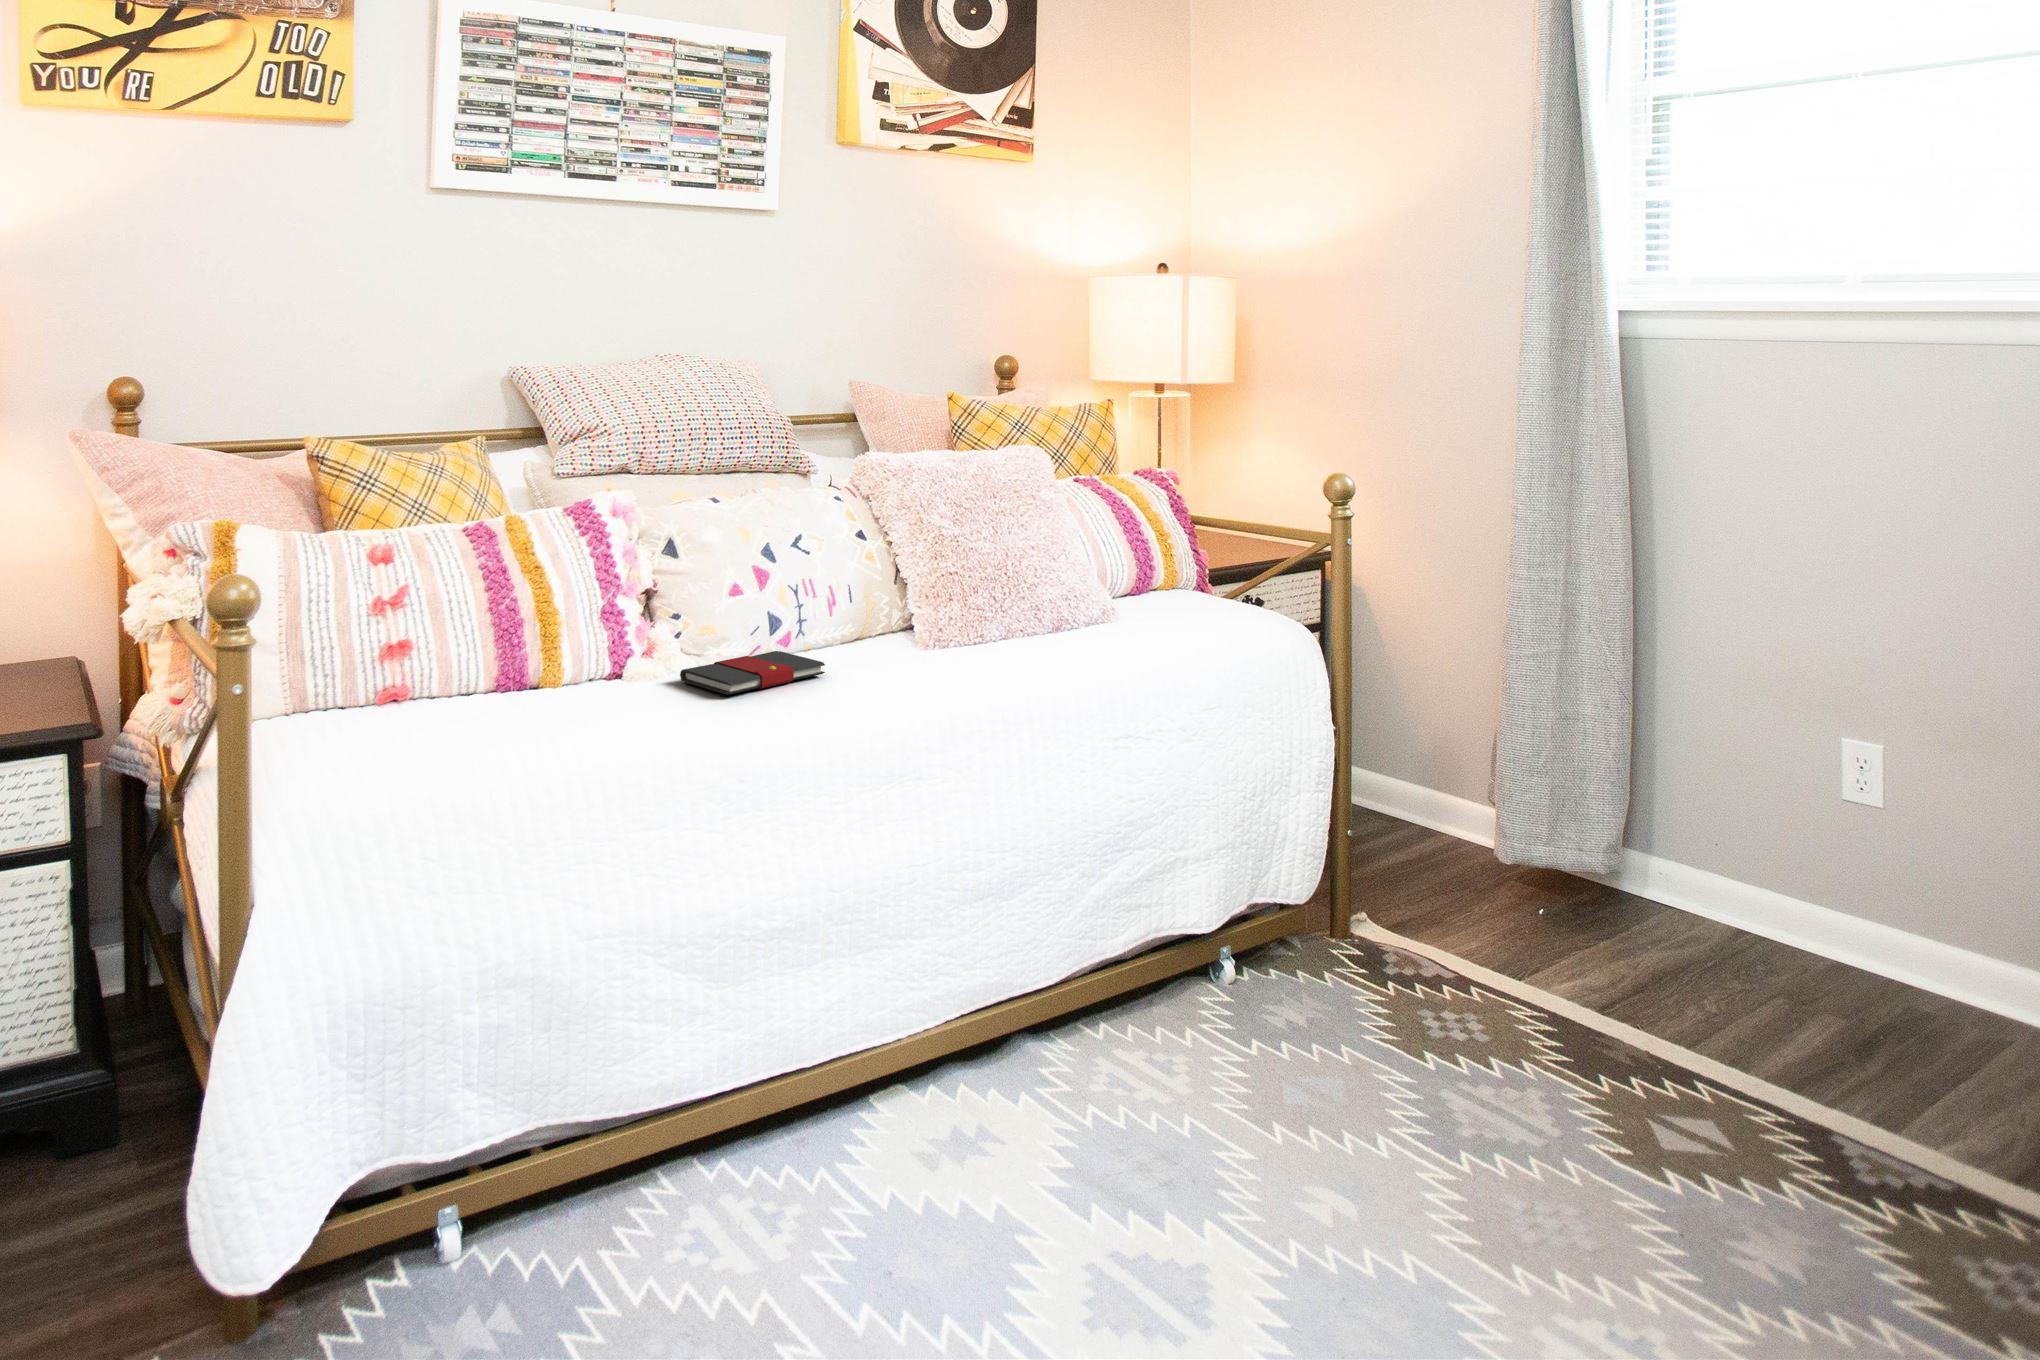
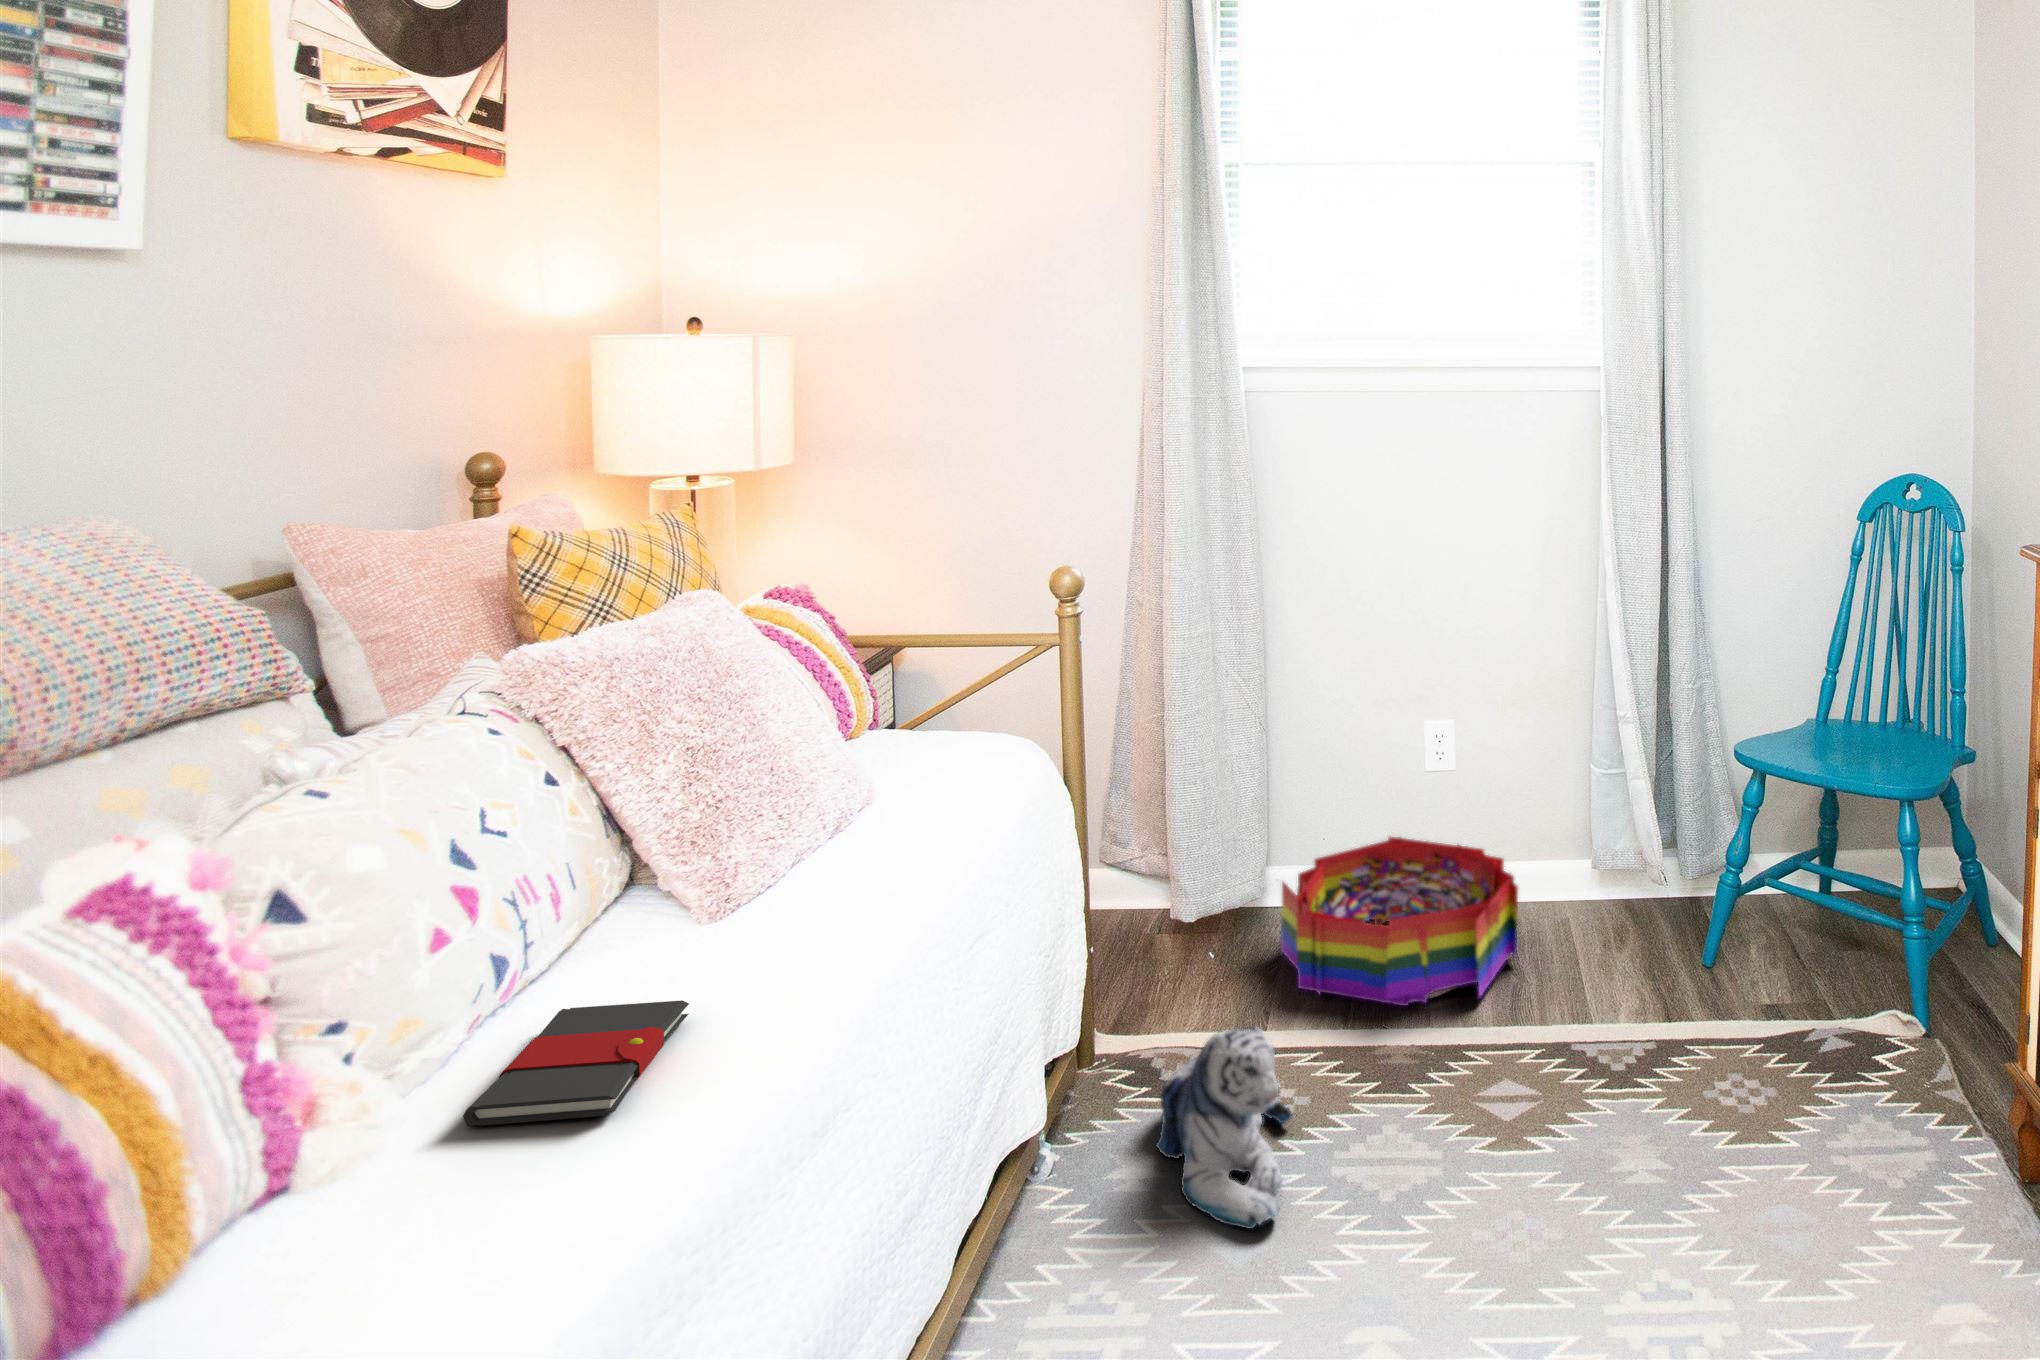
storage bin: none [1584,843,1898,1043] -> present [1281,836,1518,1006]
plush toy: none [1301,908,1452,1092] -> present [1156,1027,1292,1229]

